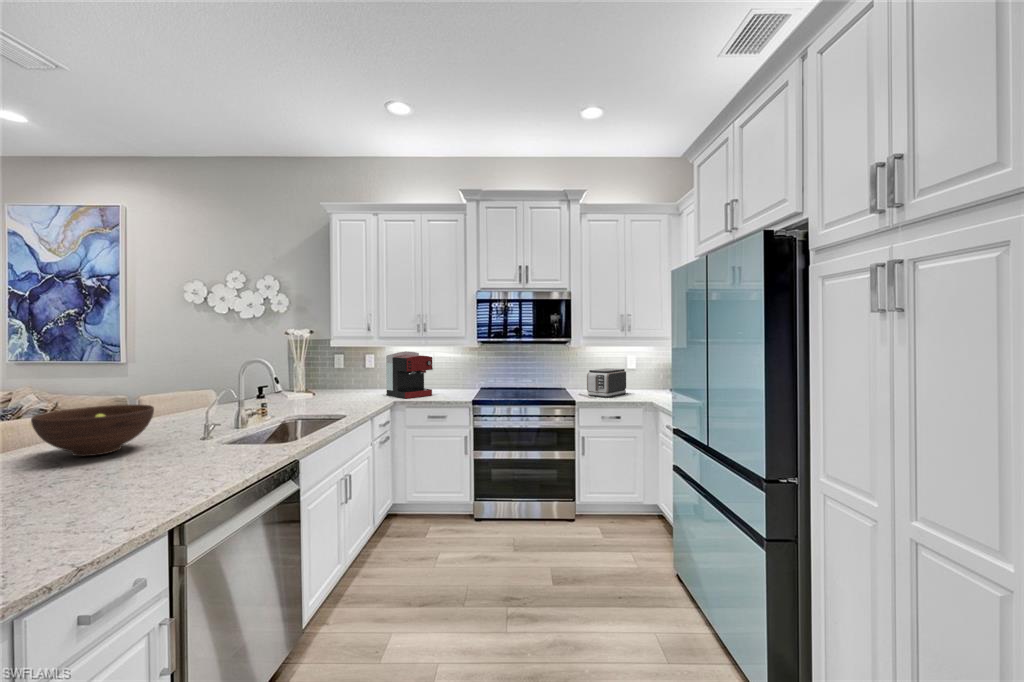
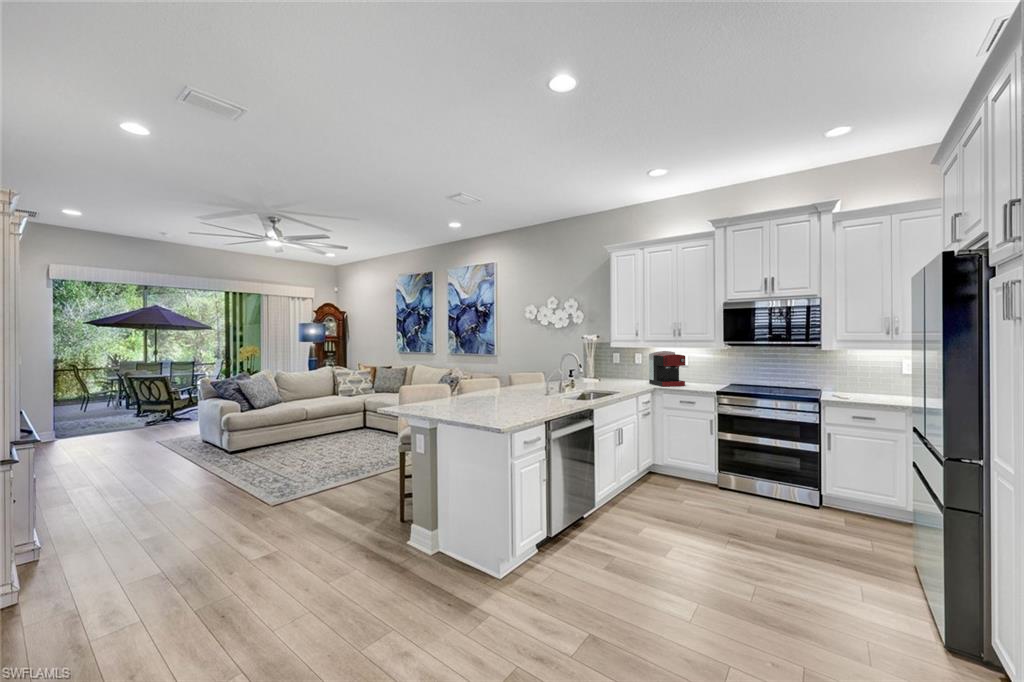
toaster: present [587,368,626,398] -> none [841,371,895,399]
fruit bowl: present [31,405,154,456] -> none [475,375,518,398]

